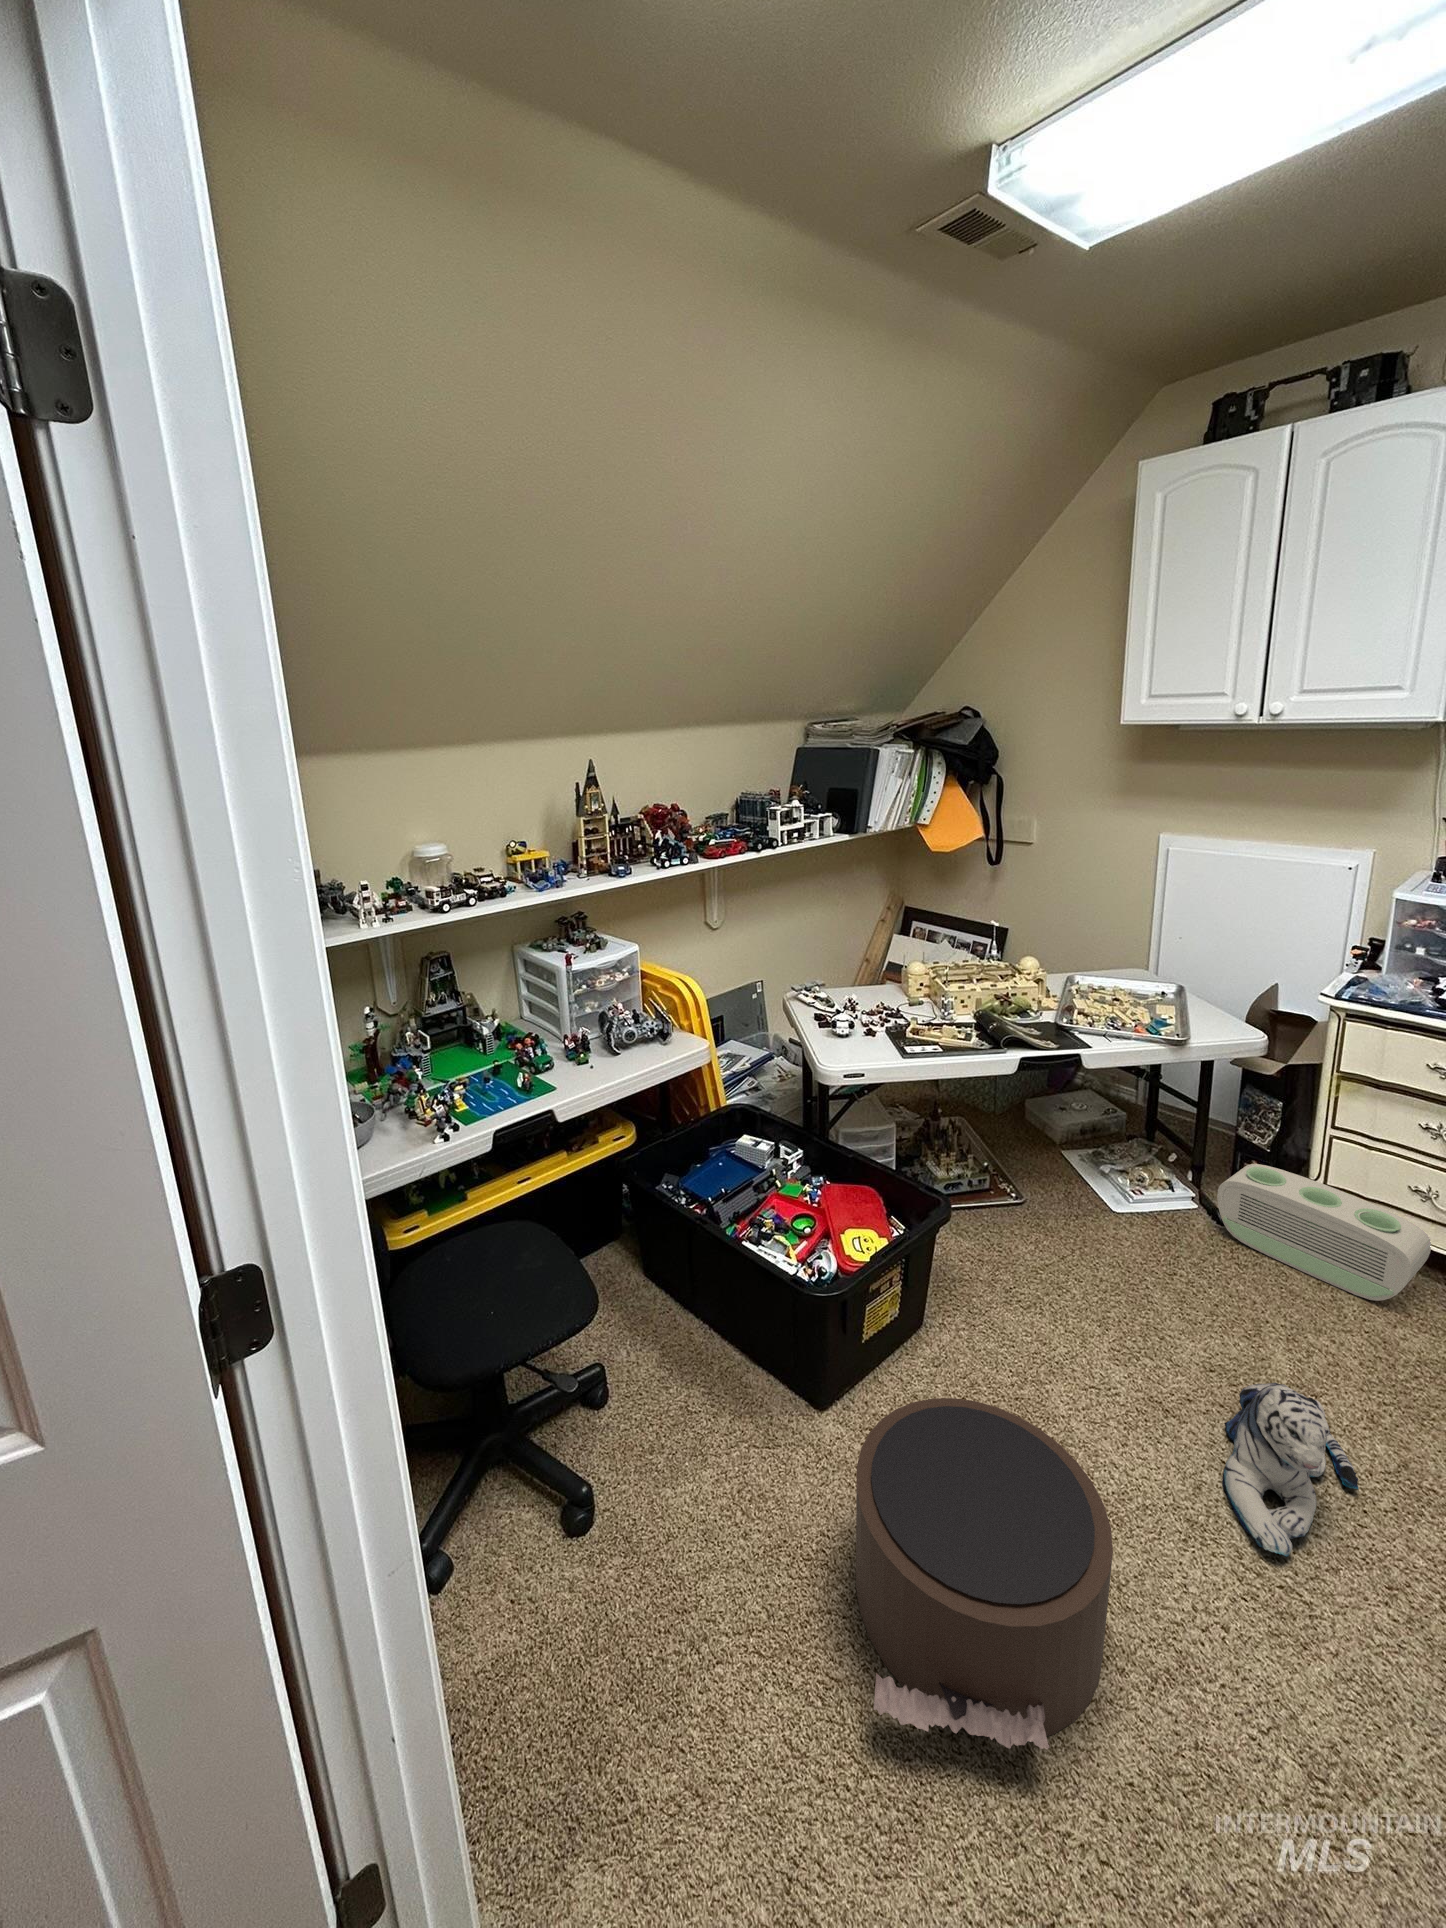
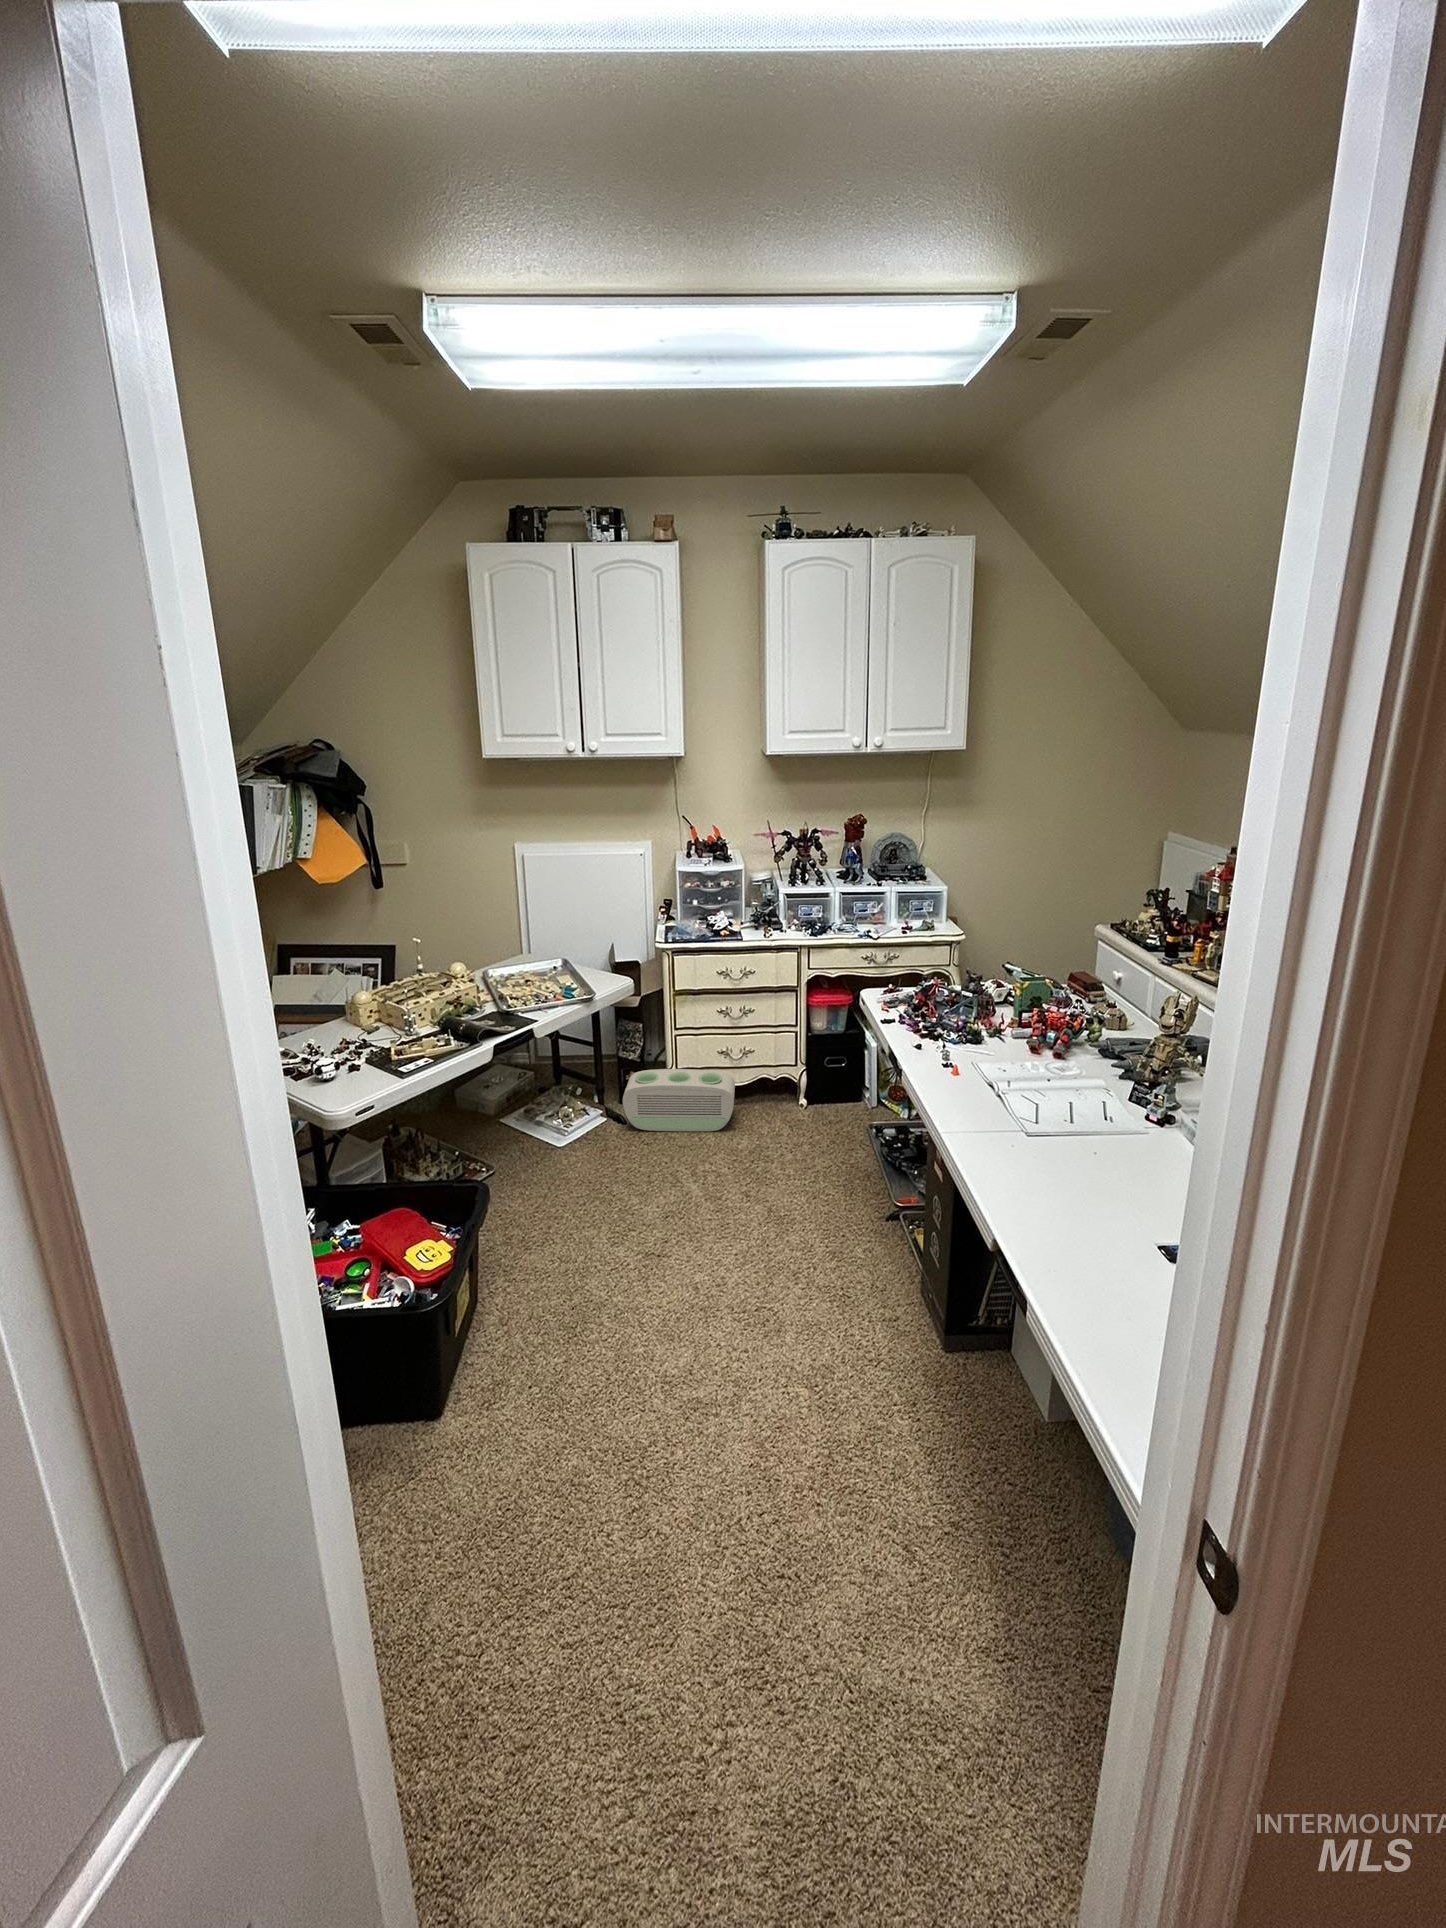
plush toy: present [1222,1382,1358,1556] -> none [691,1191,762,1296]
pouf: present [856,1398,1113,1749] -> none [504,1301,715,1559]

